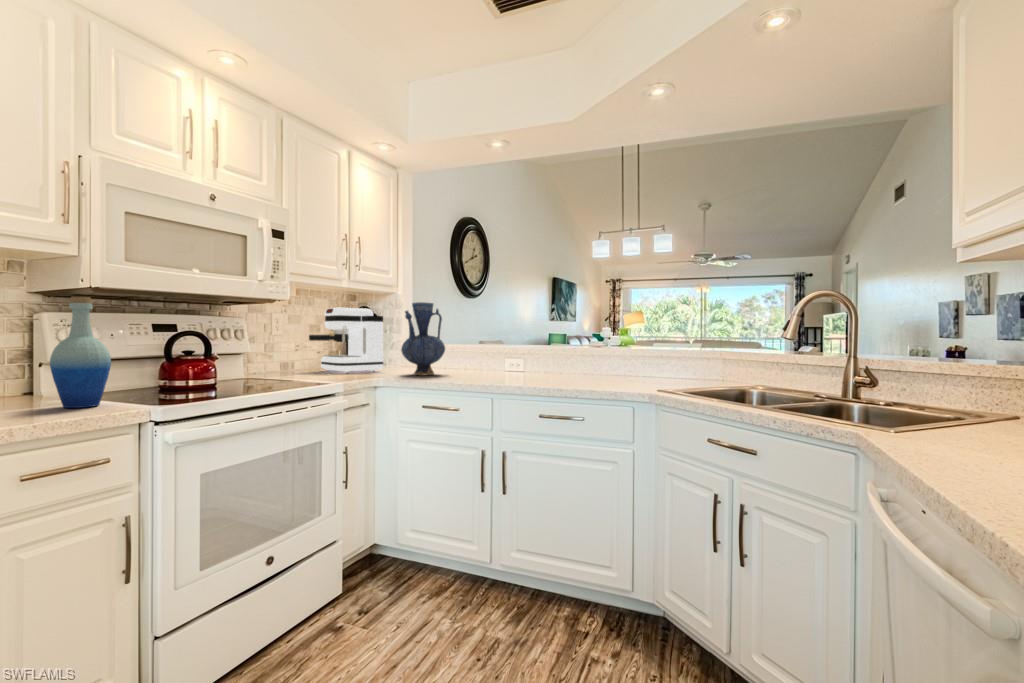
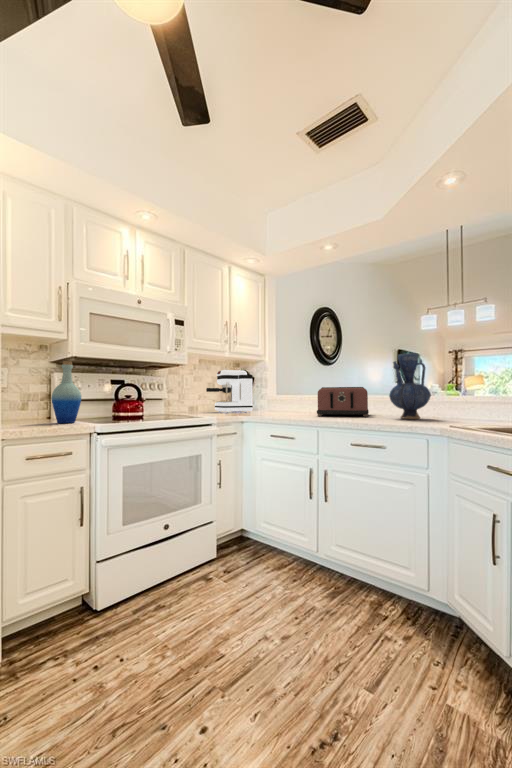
vase: present [401,302,445,375] -> present [389,353,431,419]
toaster: none [487,339,555,379] -> present [317,387,369,417]

